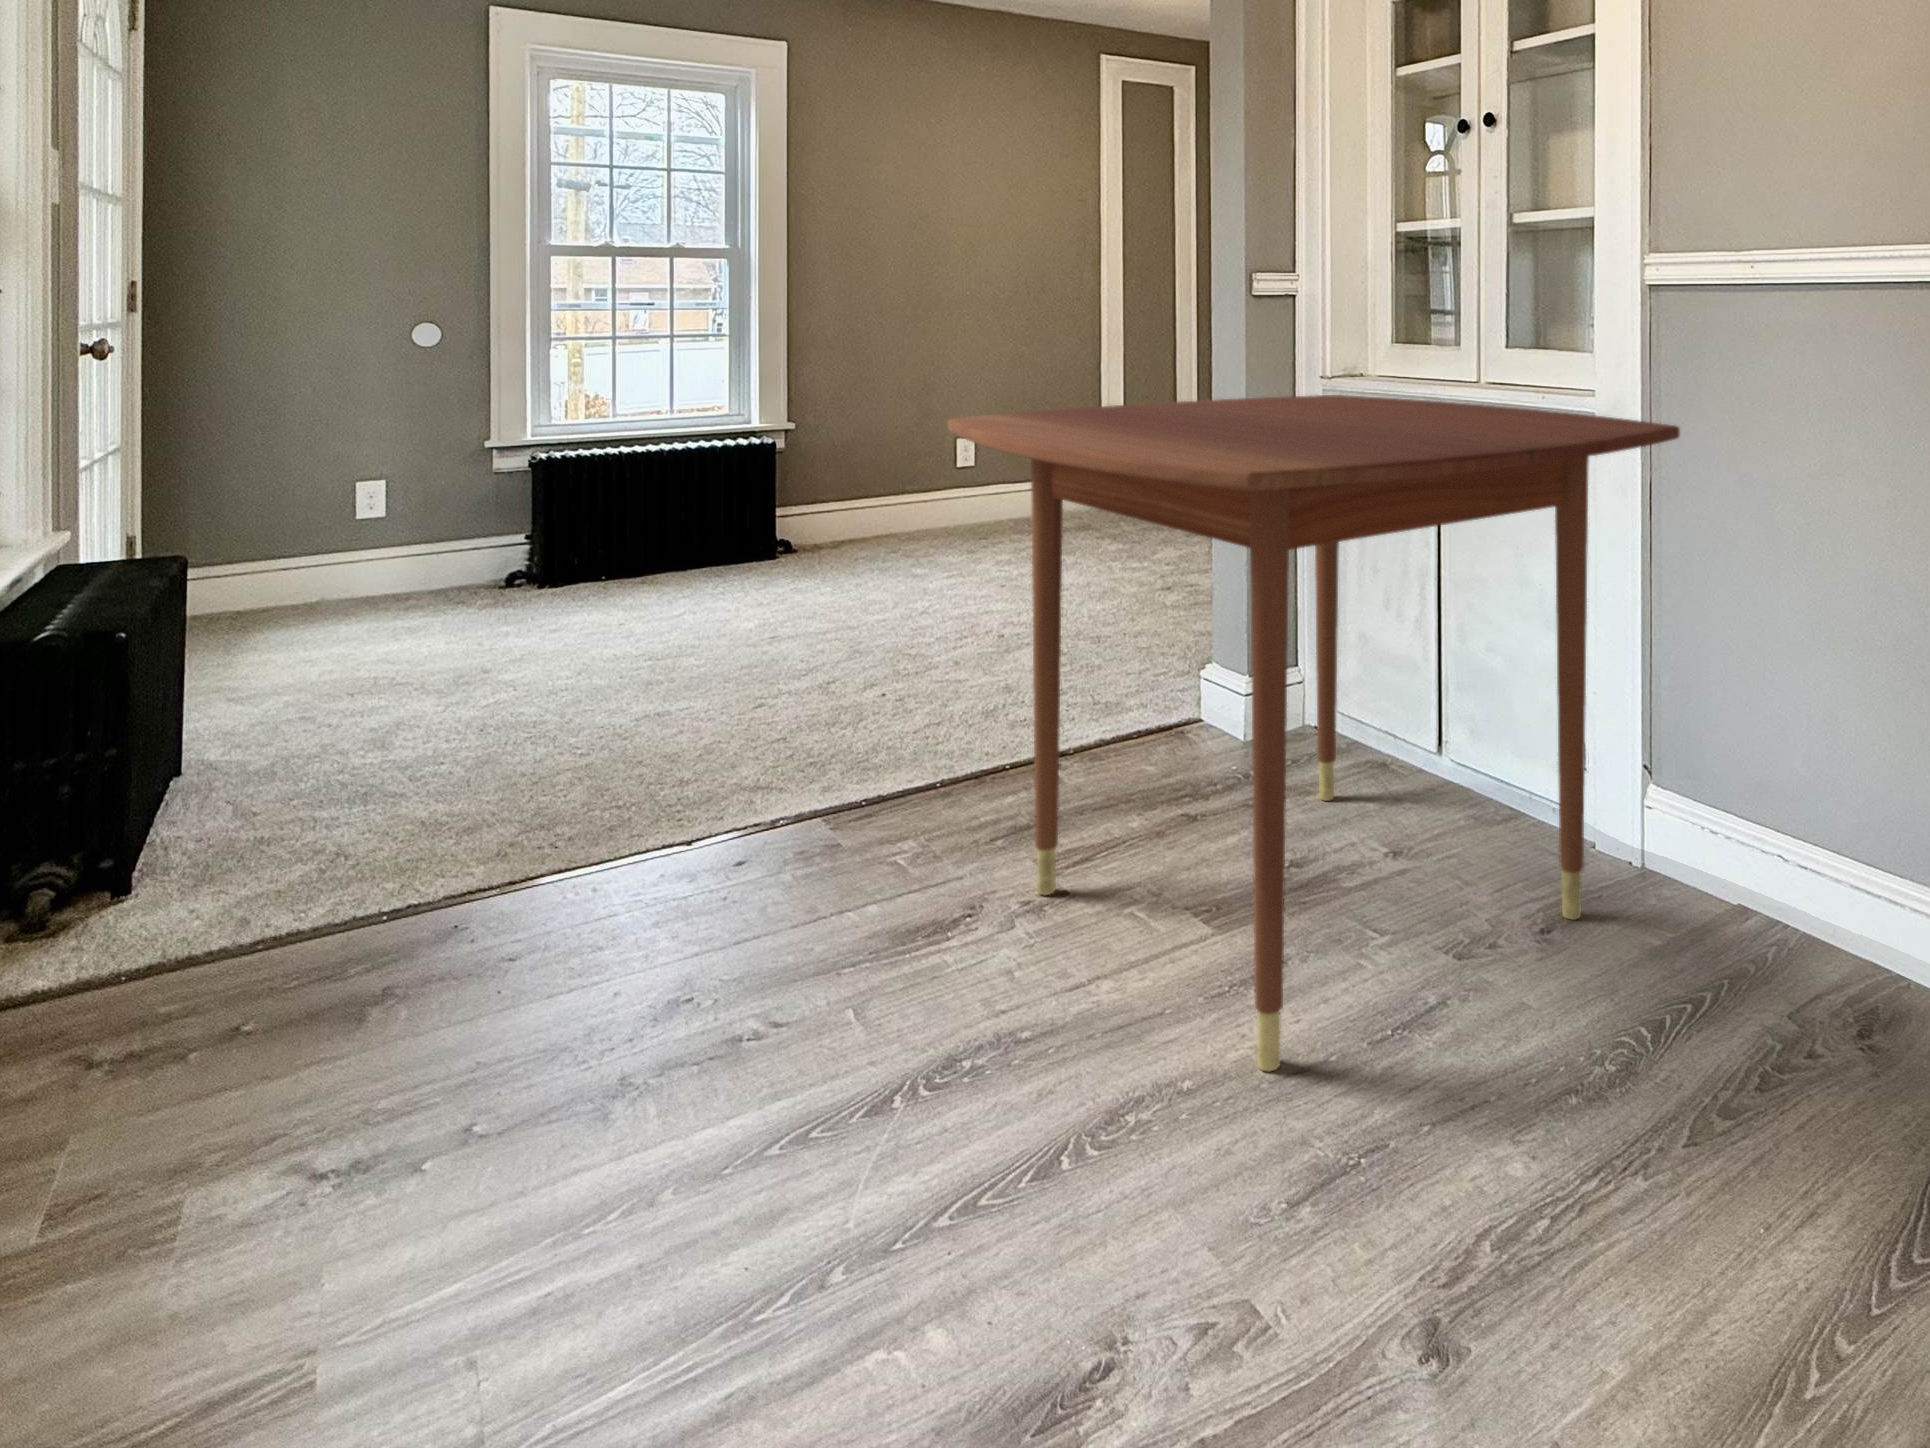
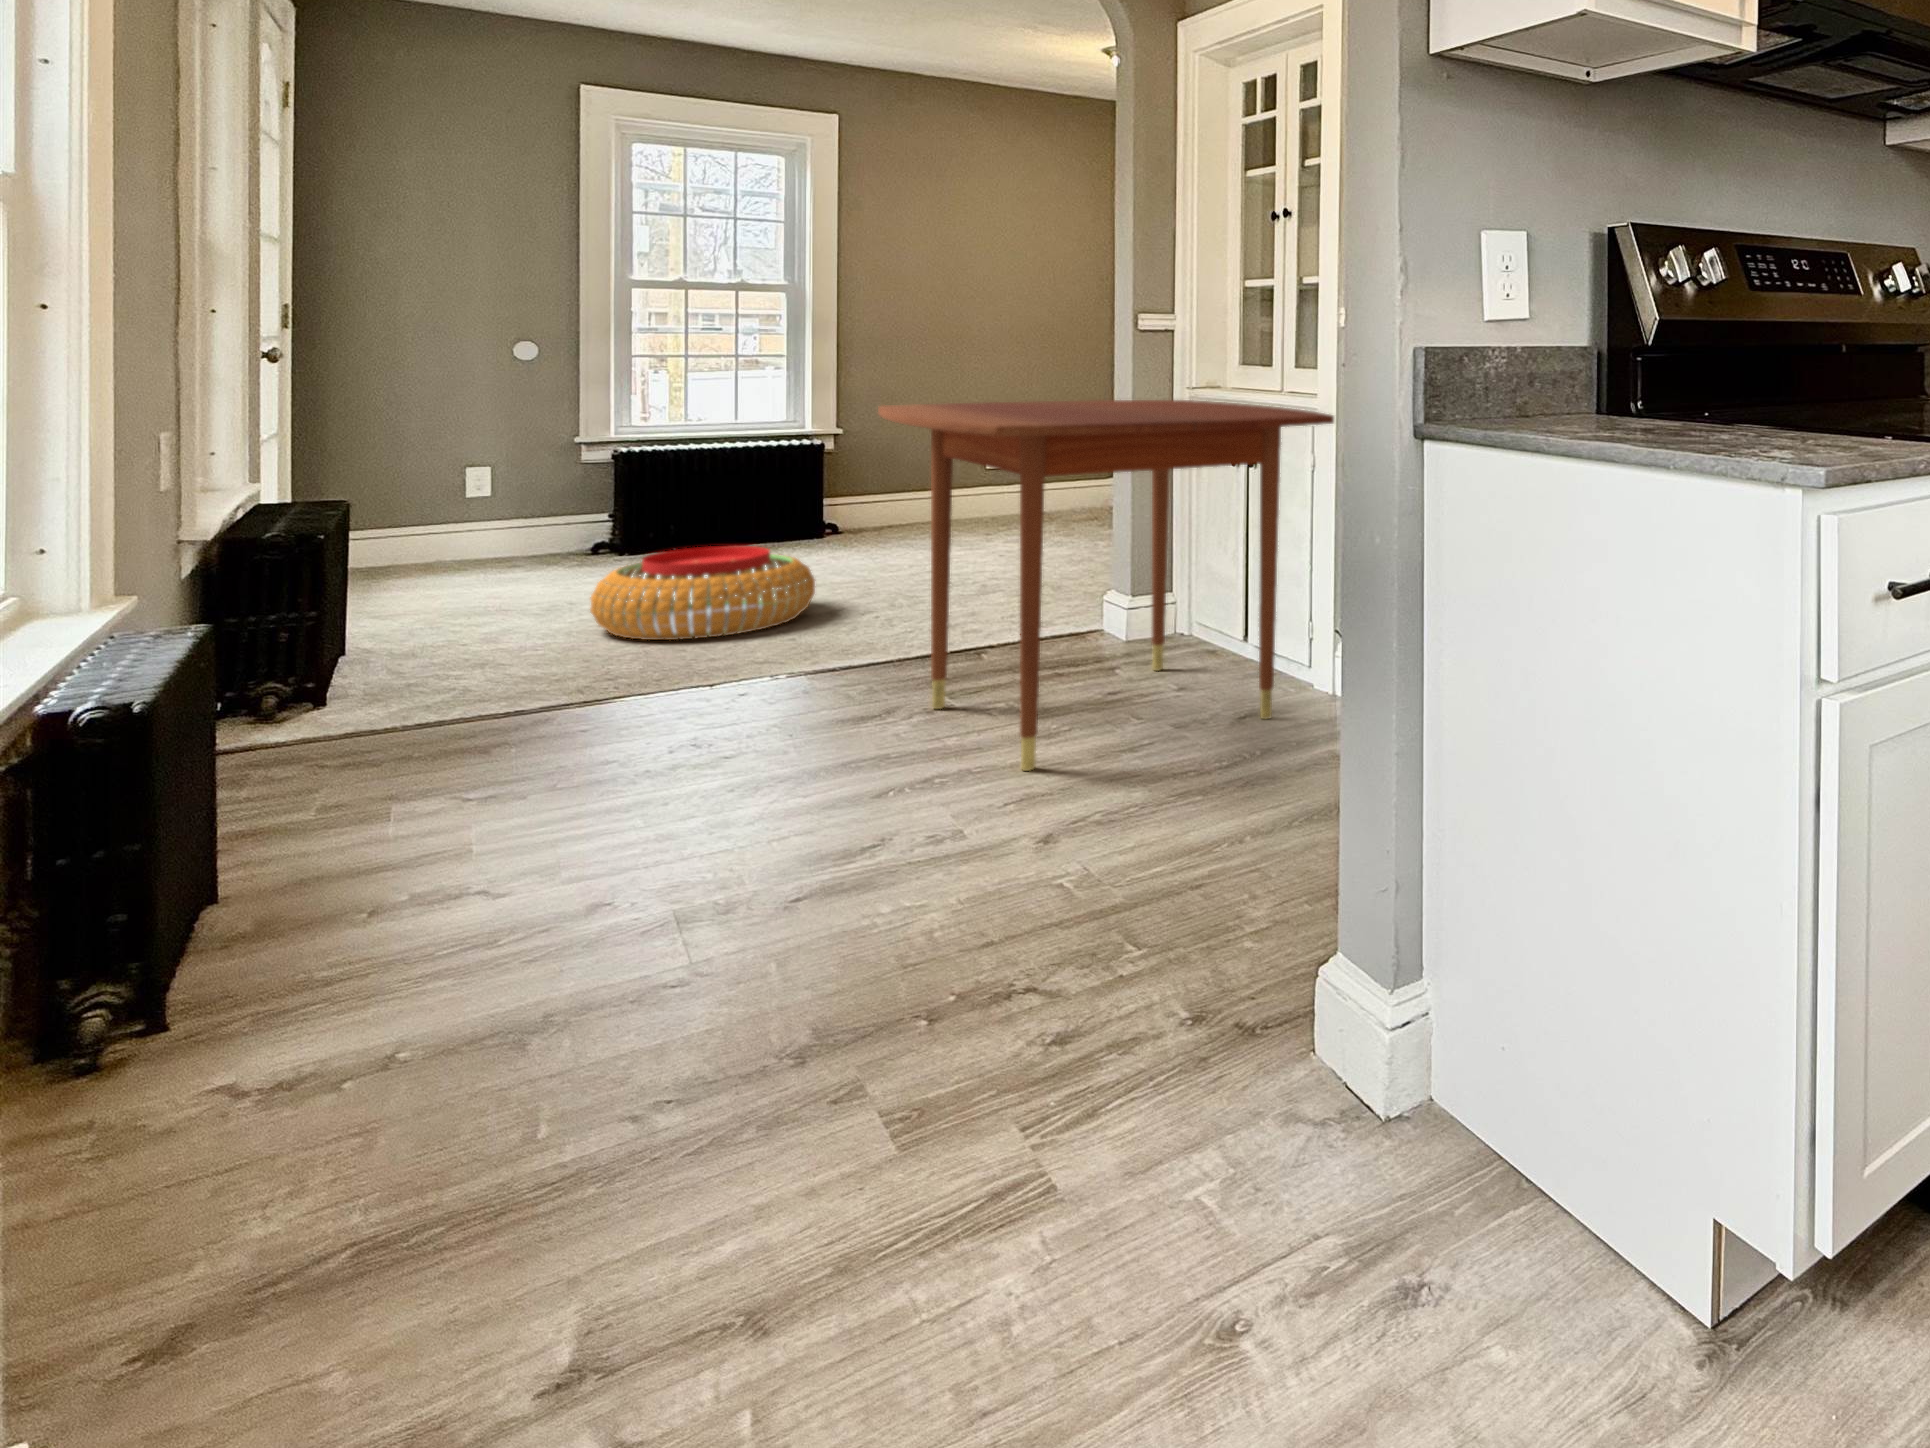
pouf: none [512,594,801,739] -> present [590,546,815,640]

